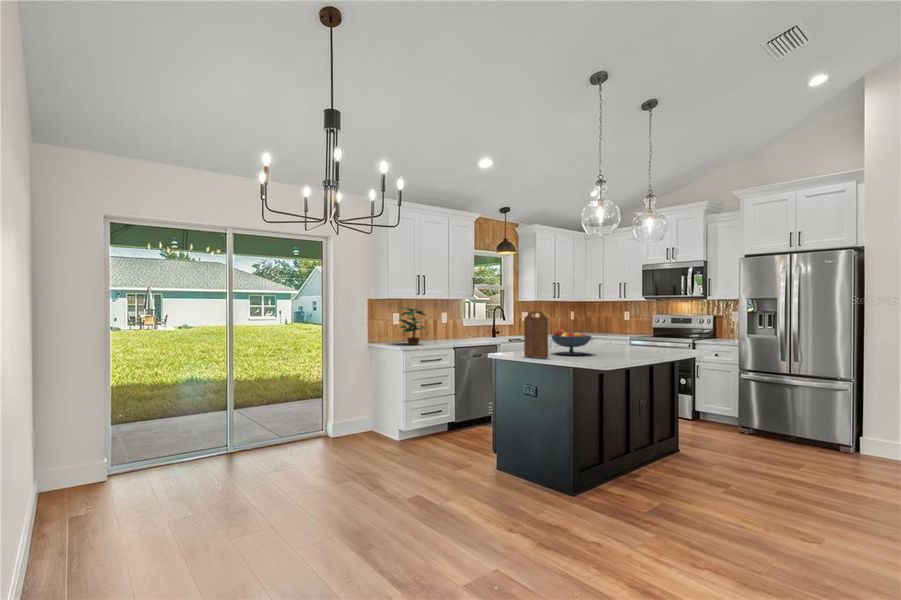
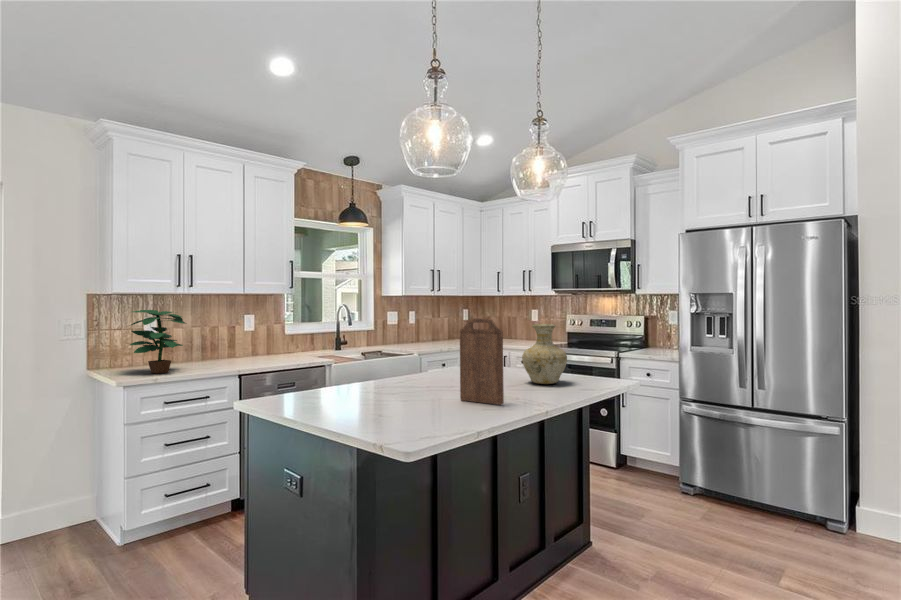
cutting board: present [524,311,548,358] -> present [460,318,504,405]
vase: none [641,316,670,351] -> present [522,324,567,384]
fruit bowl: present [551,329,592,355] -> none [354,351,426,400]

